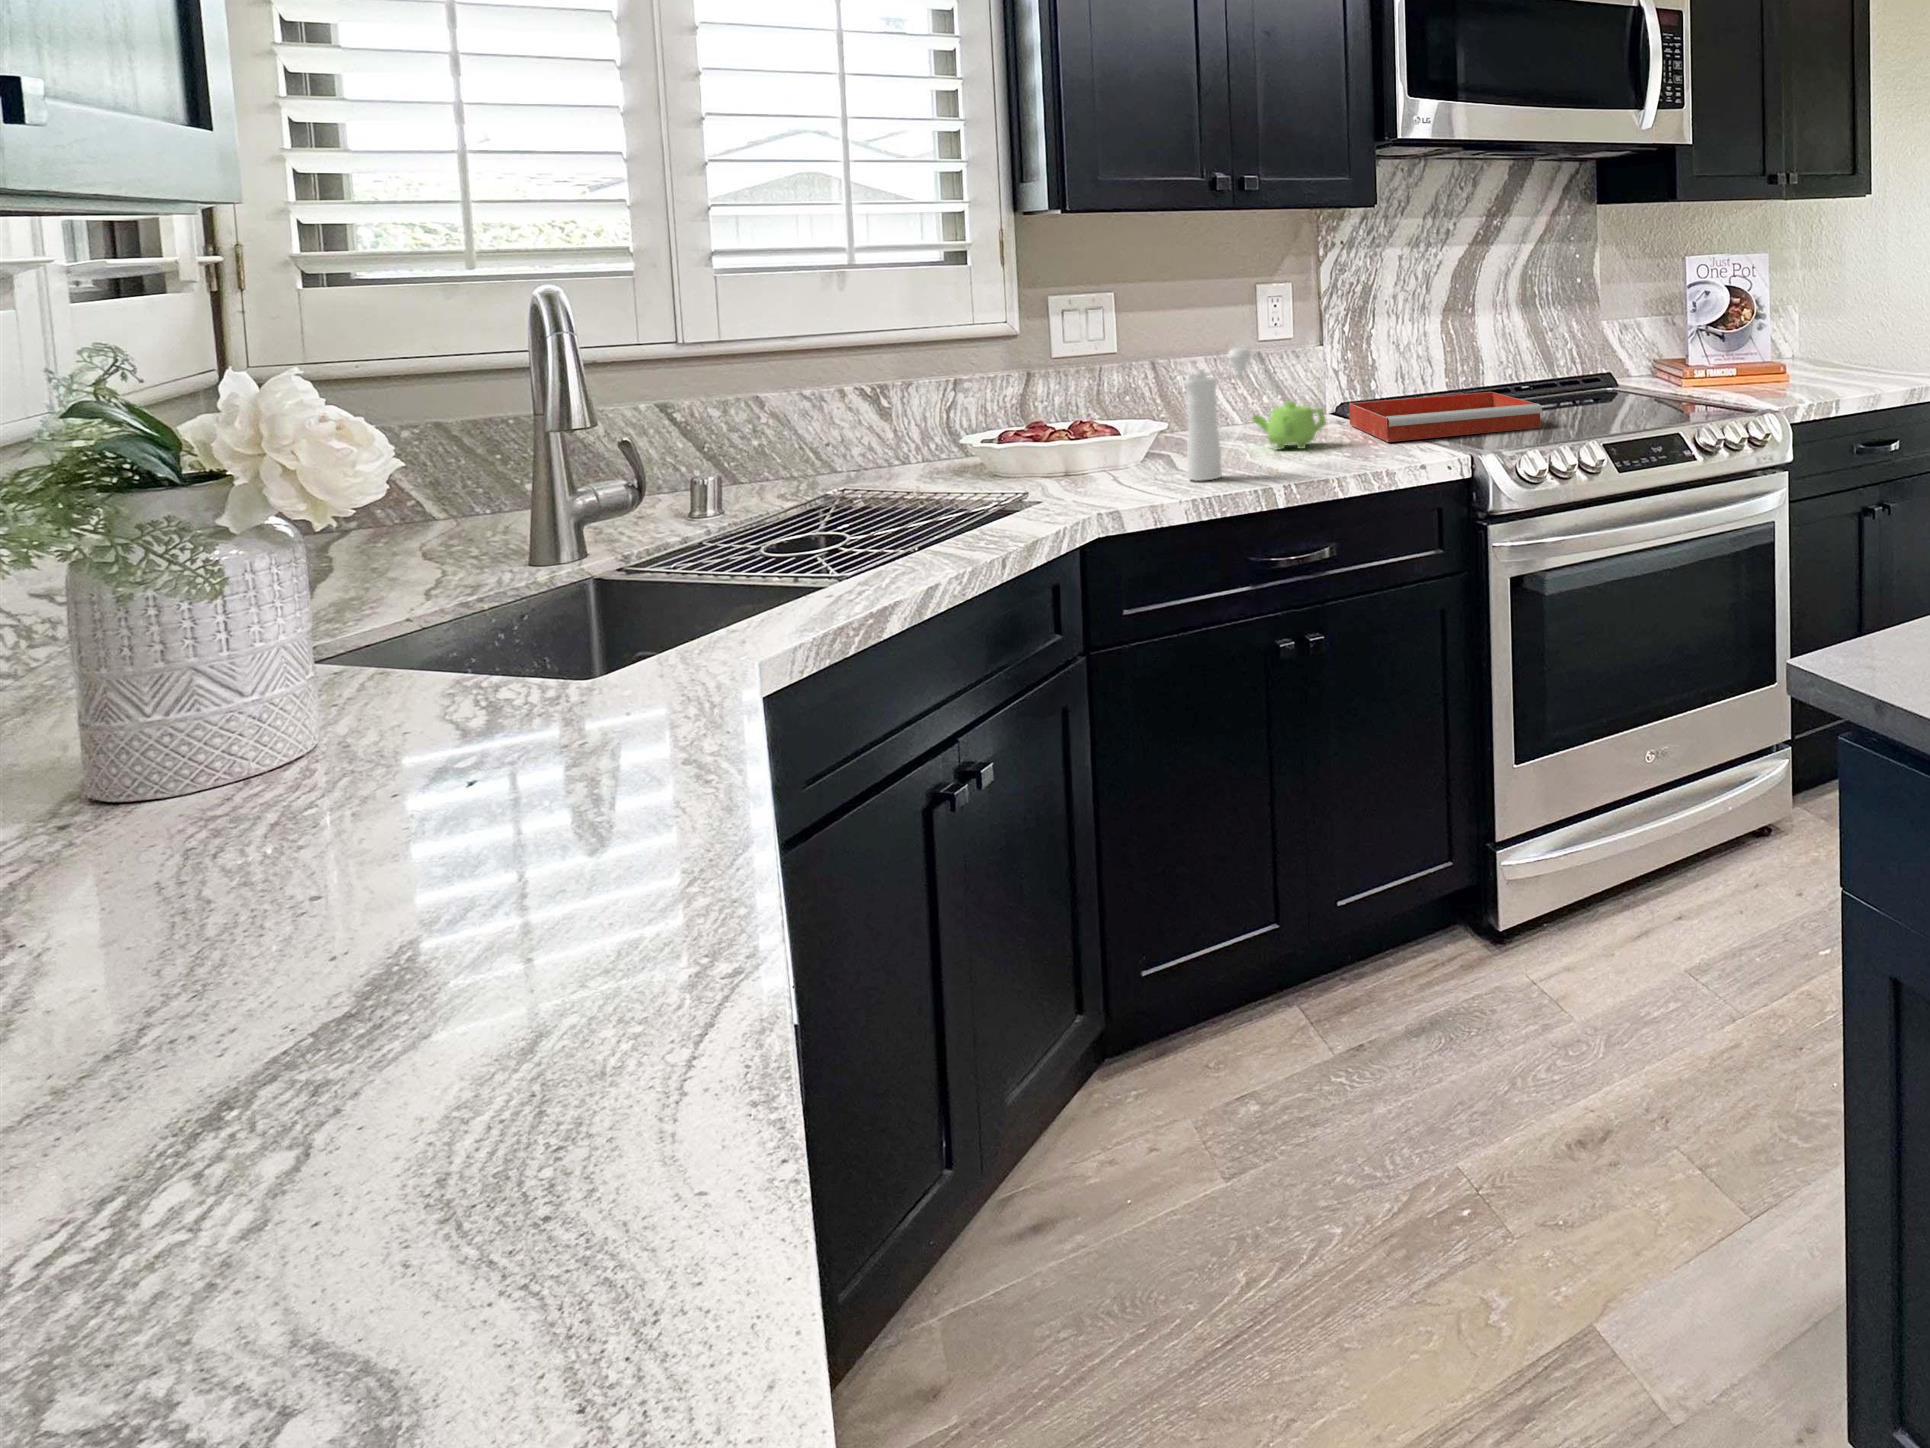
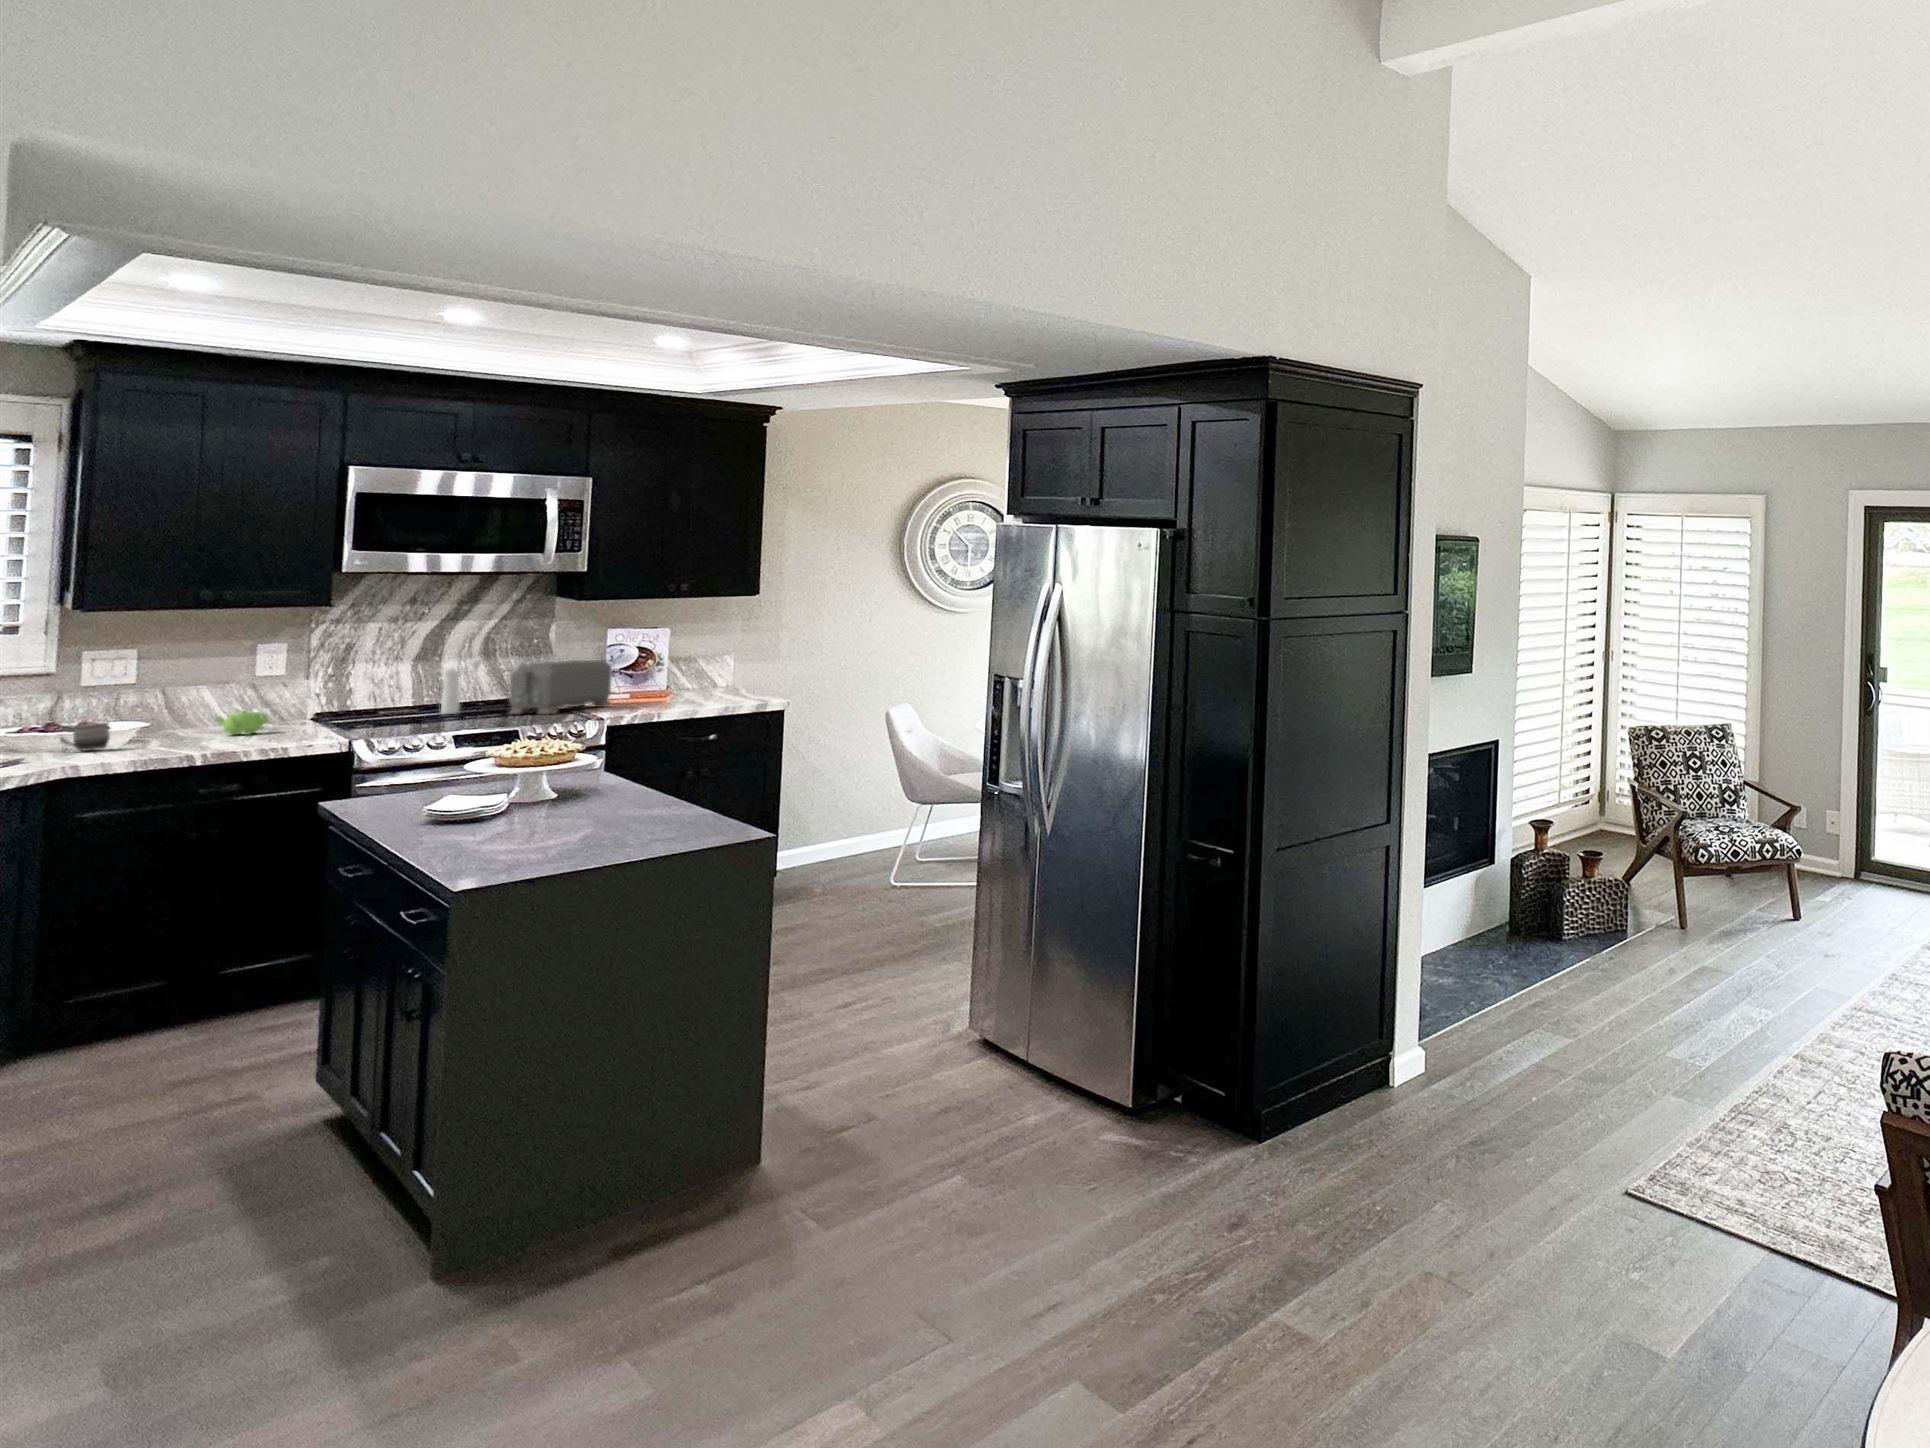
toaster: none [1633,313,1760,415] -> present [509,660,612,714]
pepper mill: present [1184,348,1252,481] -> present [441,659,482,714]
tray: present [1349,392,1542,442] -> none [307,705,428,730]
mug: none [1066,427,1137,485] -> present [60,722,110,751]

